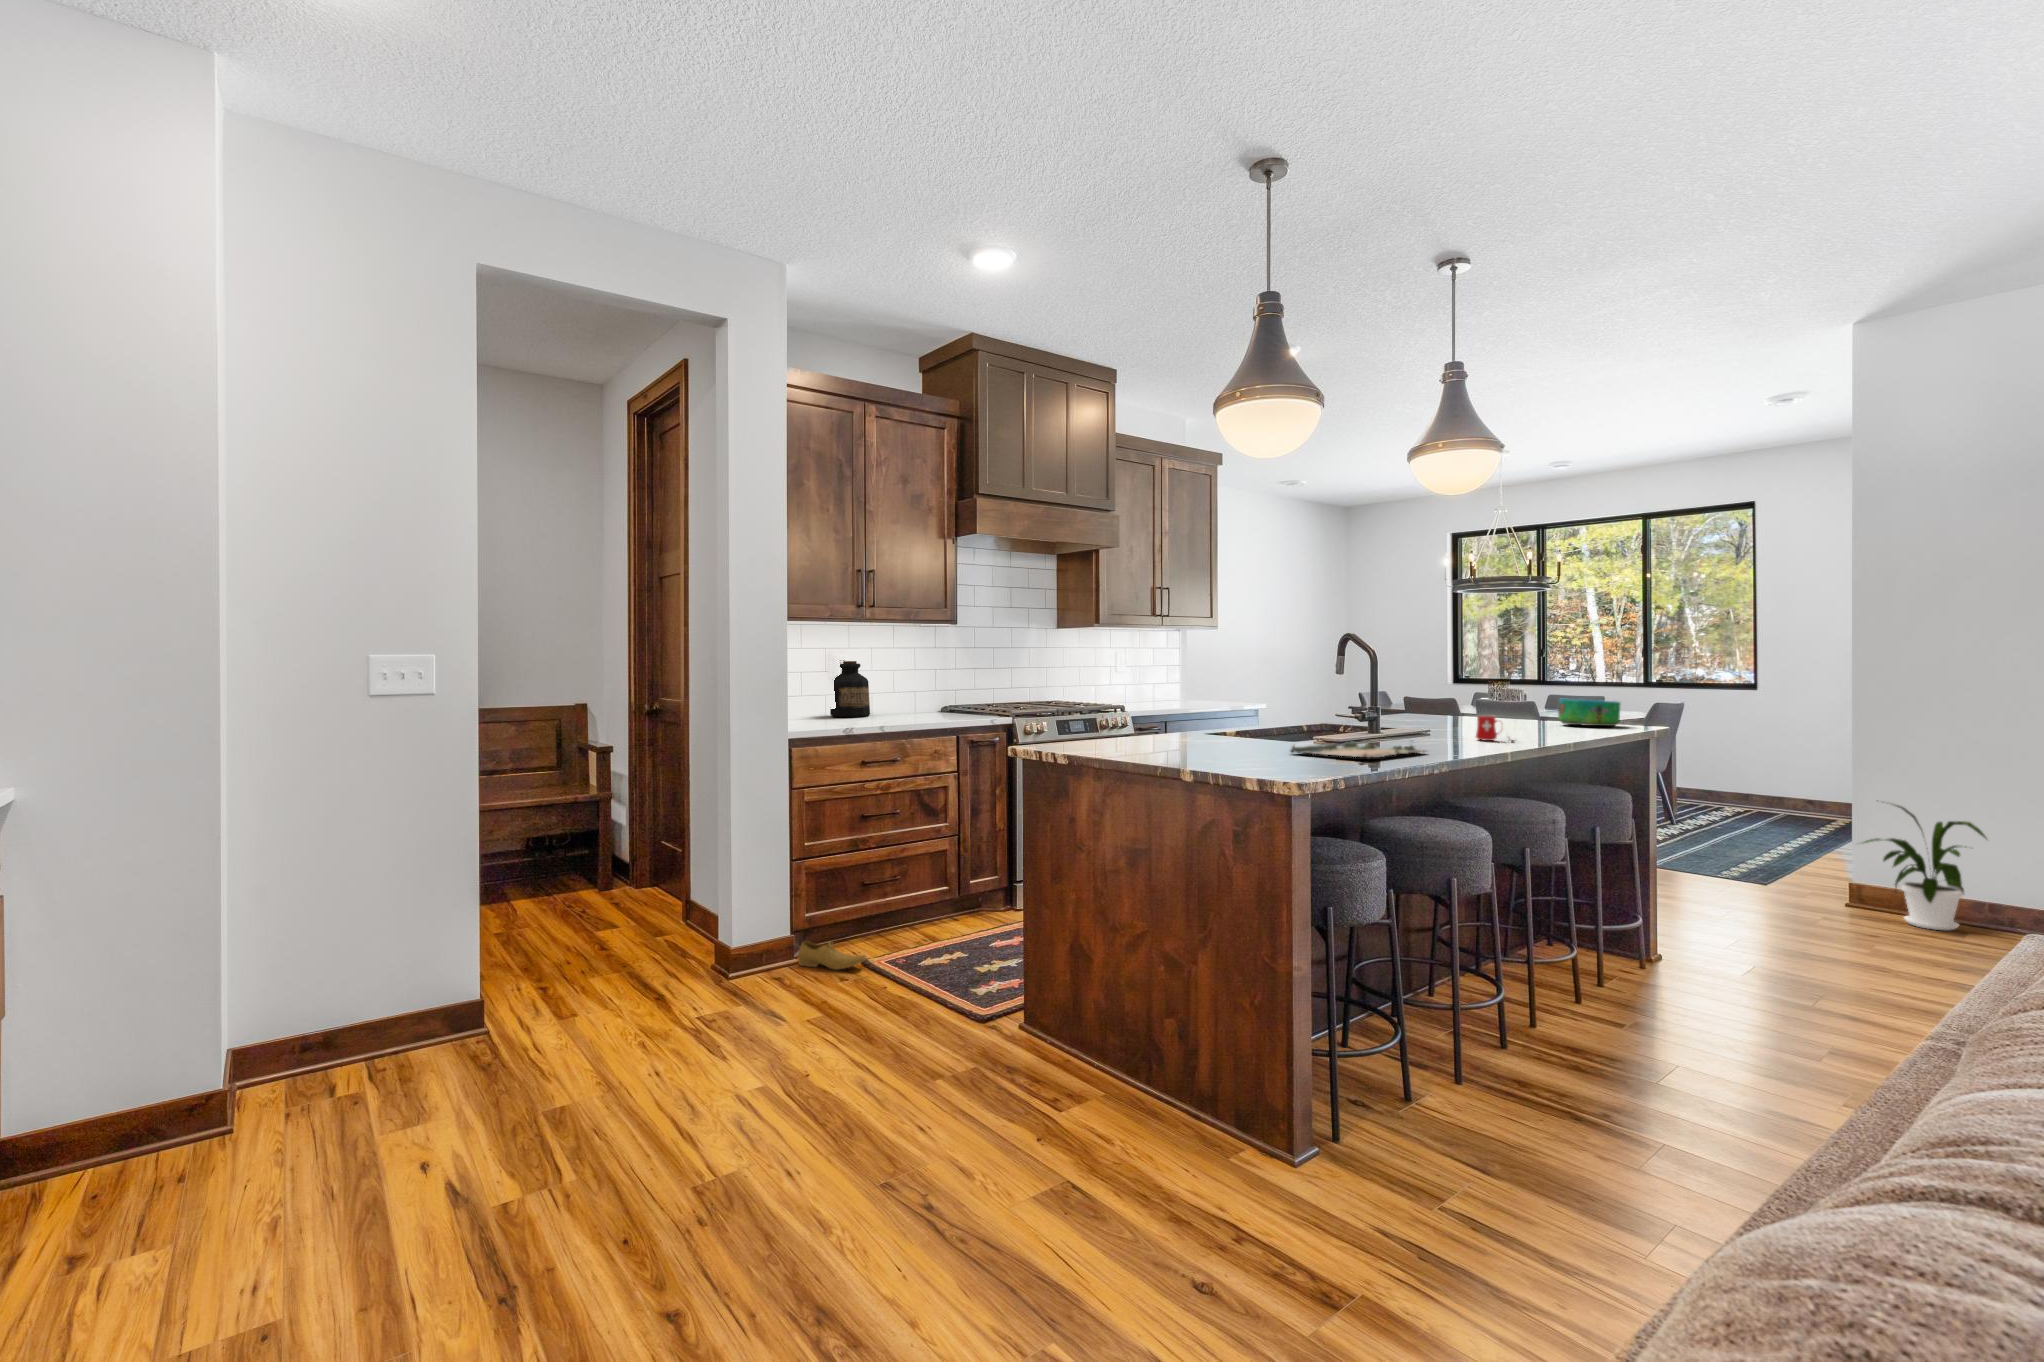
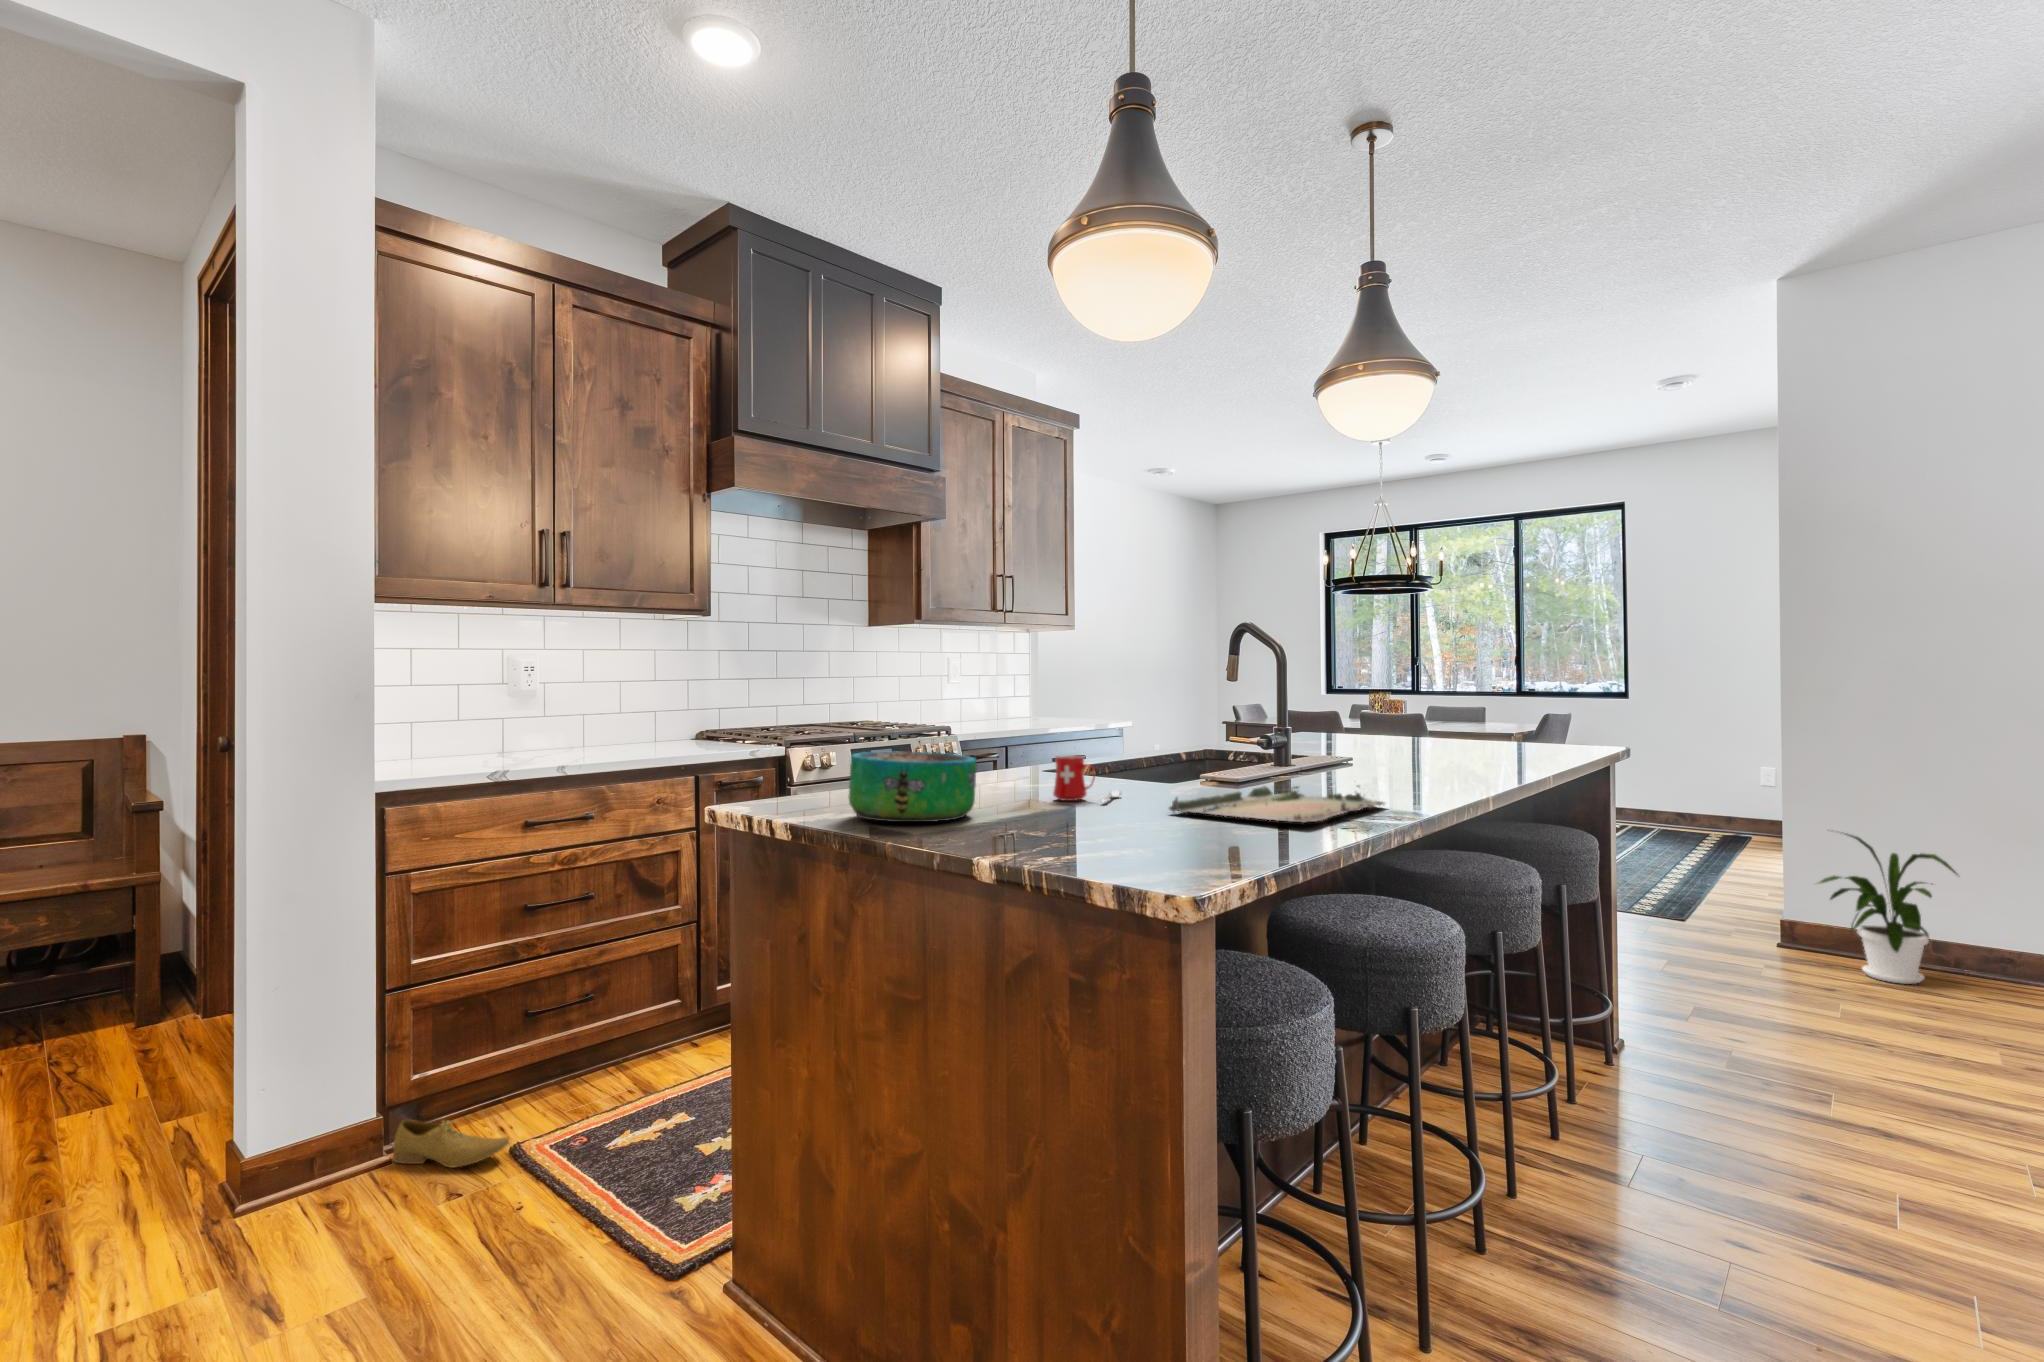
bottle: present [830,661,870,717] -> none [510,668,575,750]
decorative bowl: present [1558,699,1621,726] -> present [849,751,977,822]
mug: present [1476,715,1514,741] -> present [1053,755,1121,801]

